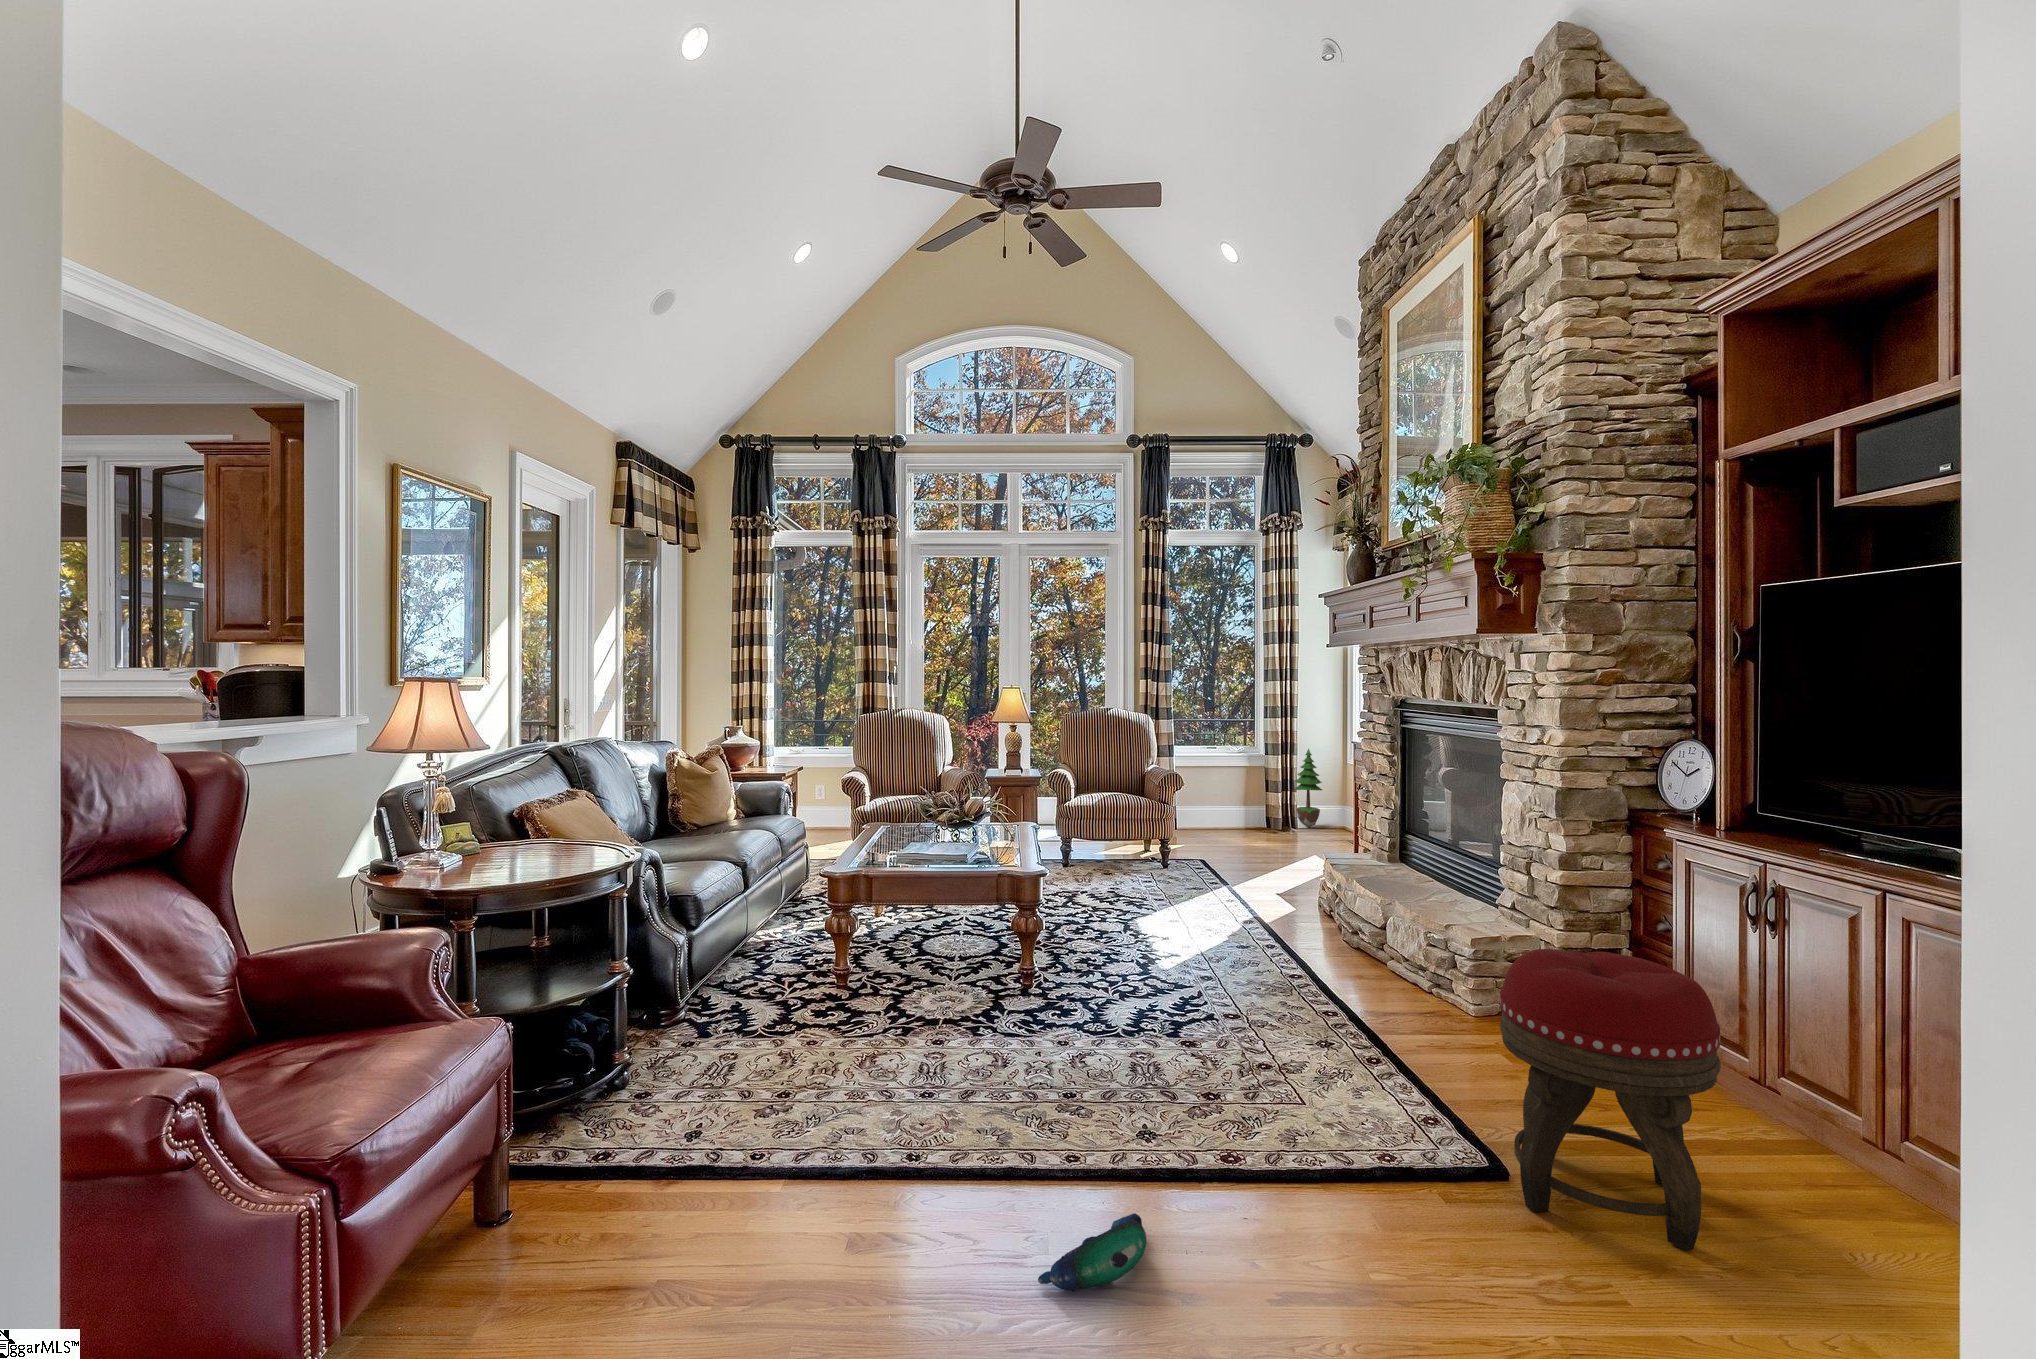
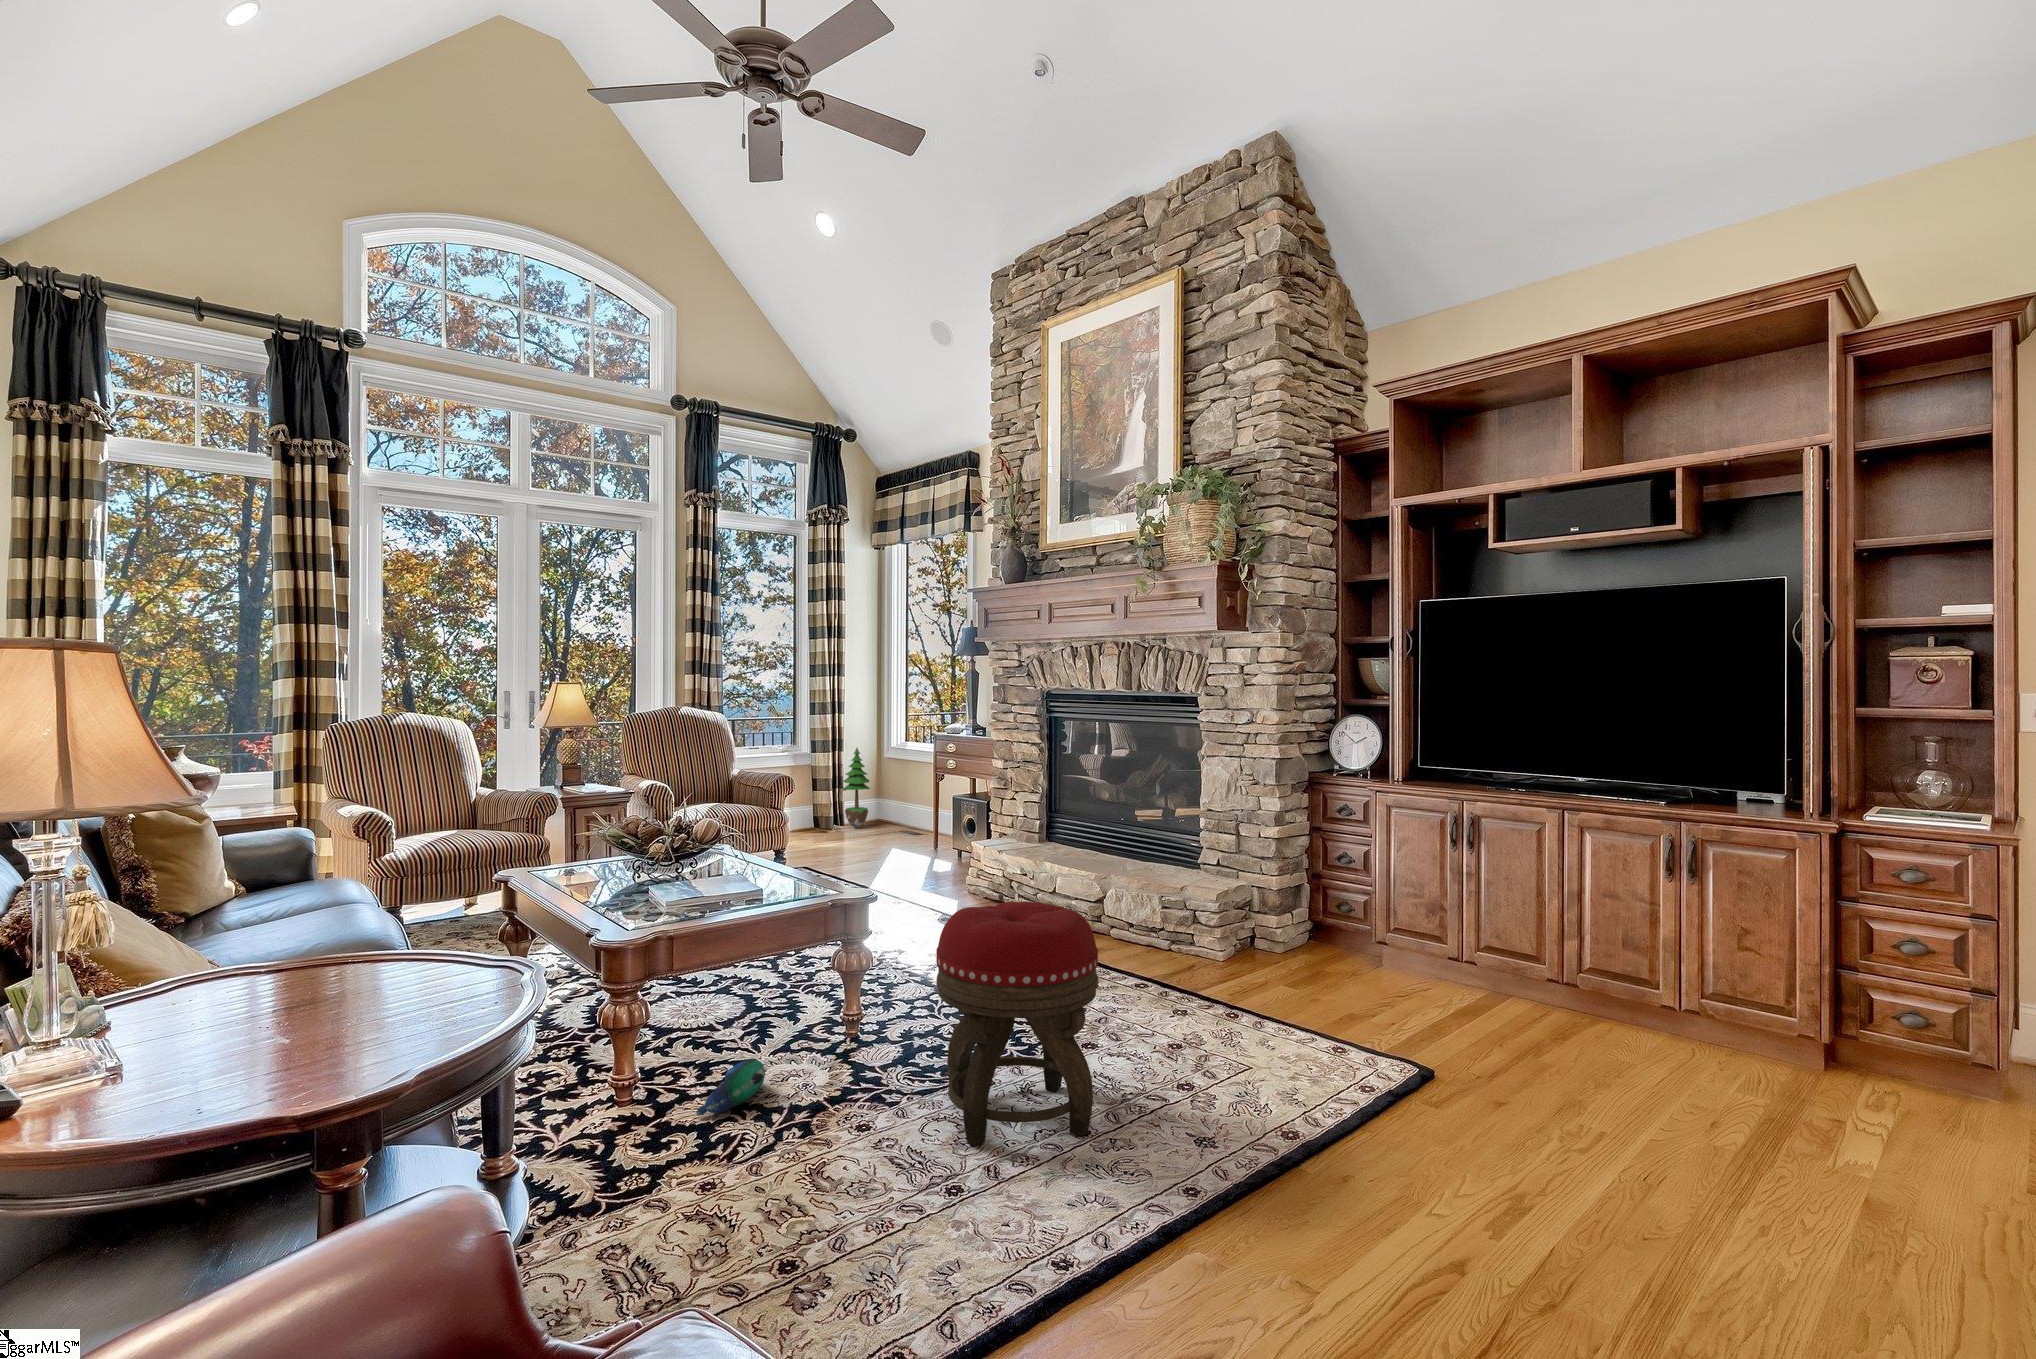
footstool: present [1500,949,1721,1250] -> present [936,902,1098,1146]
plush toy: present [1038,1213,1146,1292] -> present [696,1058,765,1115]

